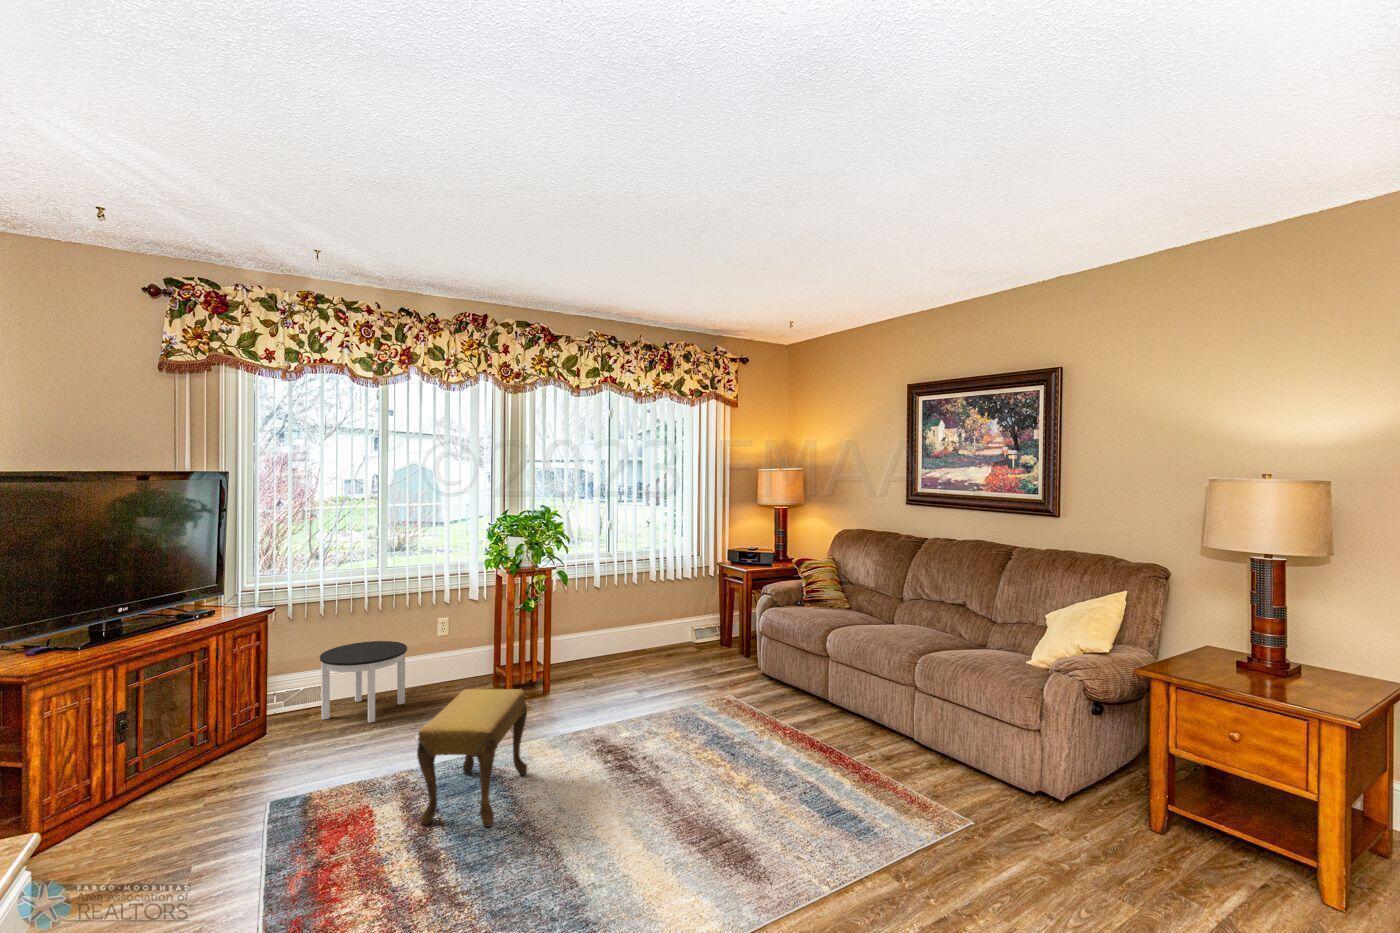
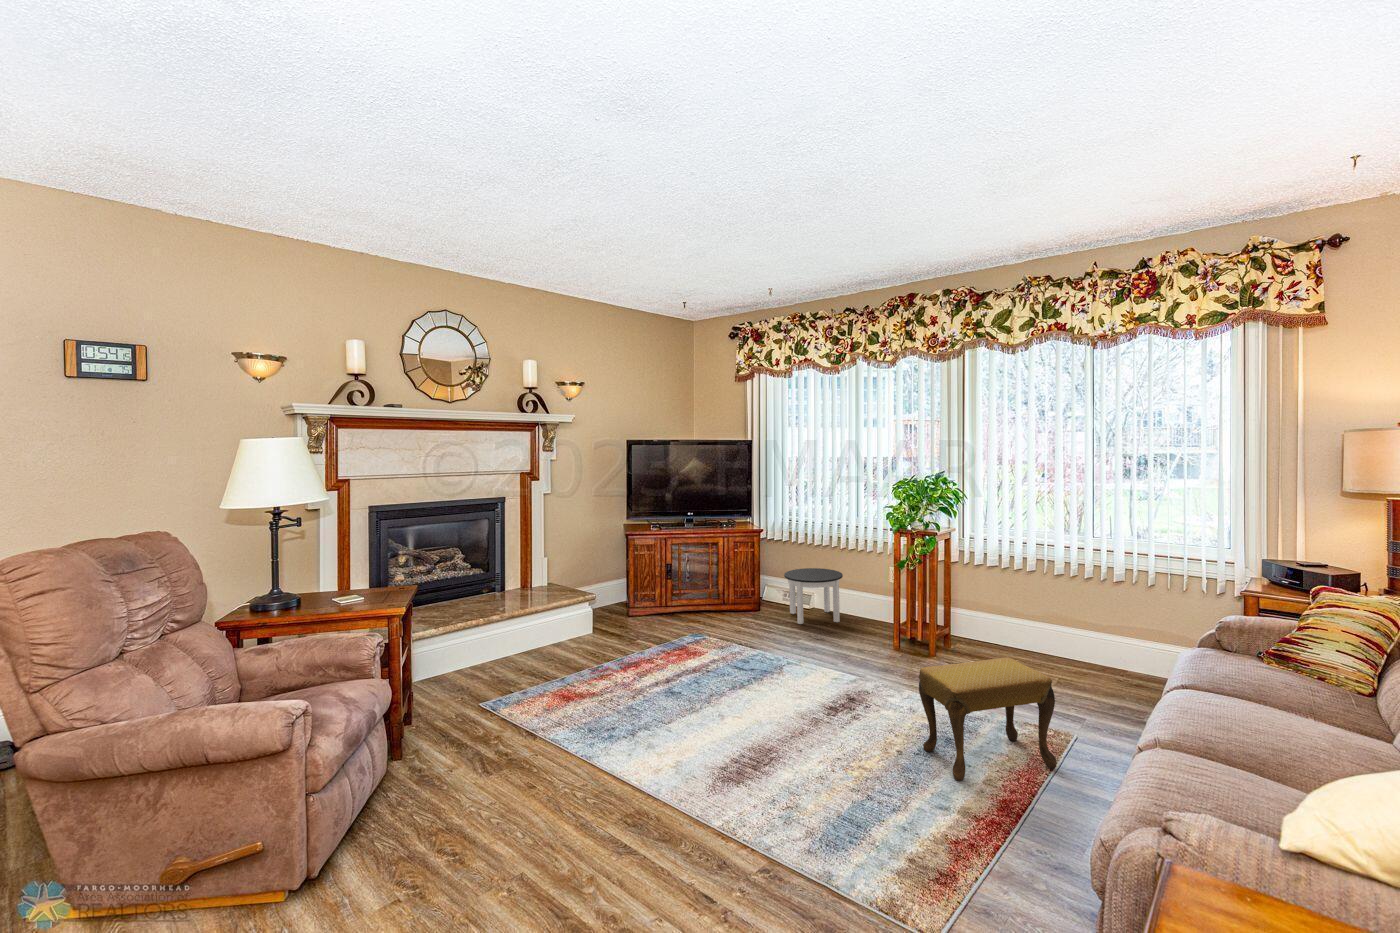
footstool: present [417,689,527,827] -> present [919,657,1056,781]

